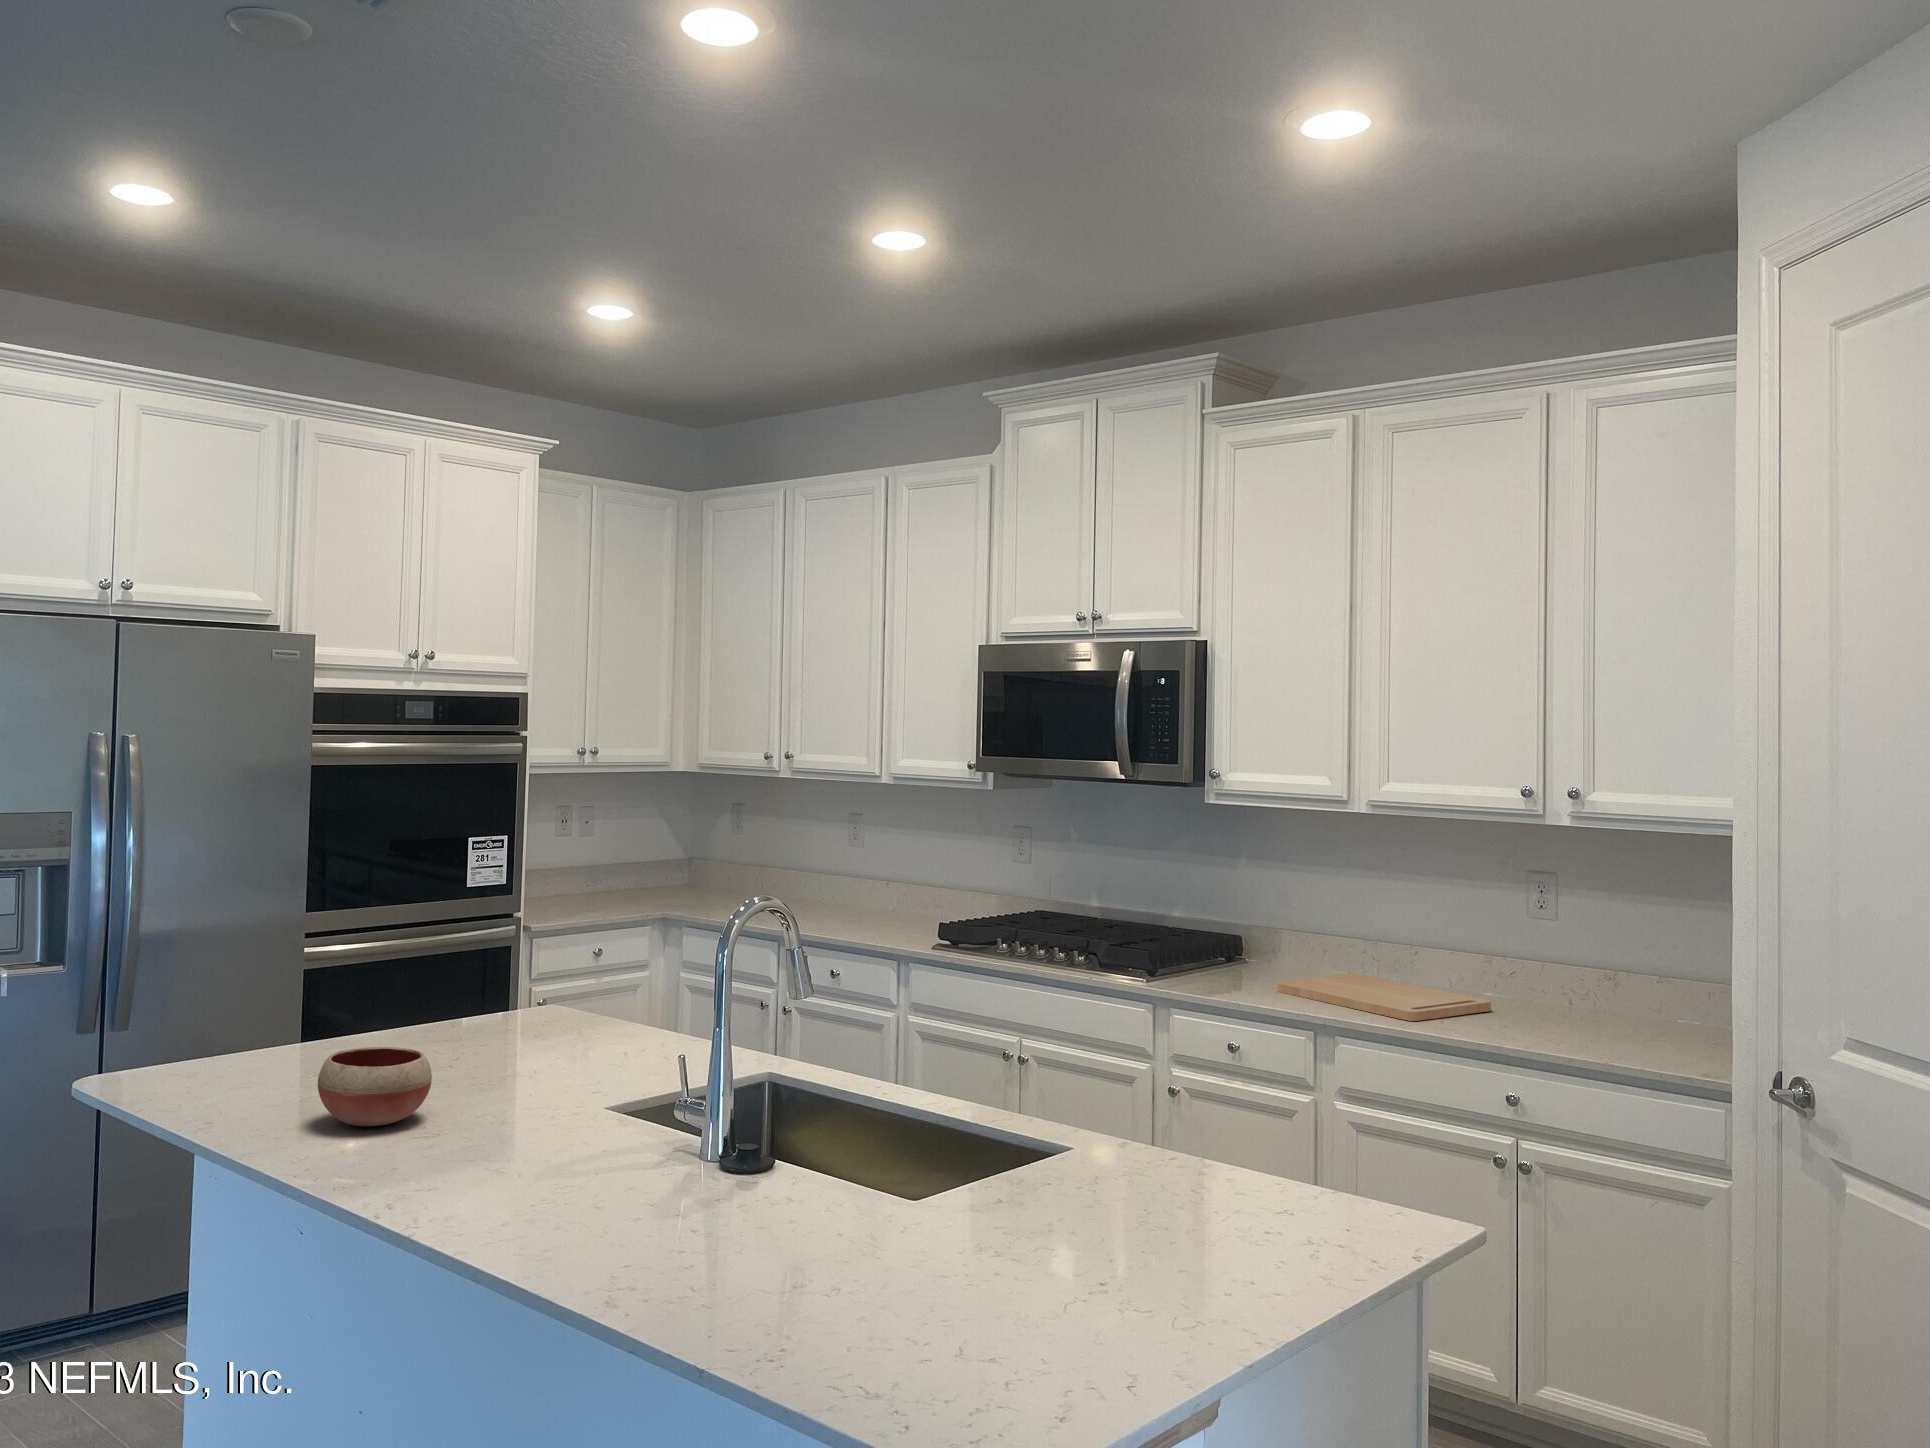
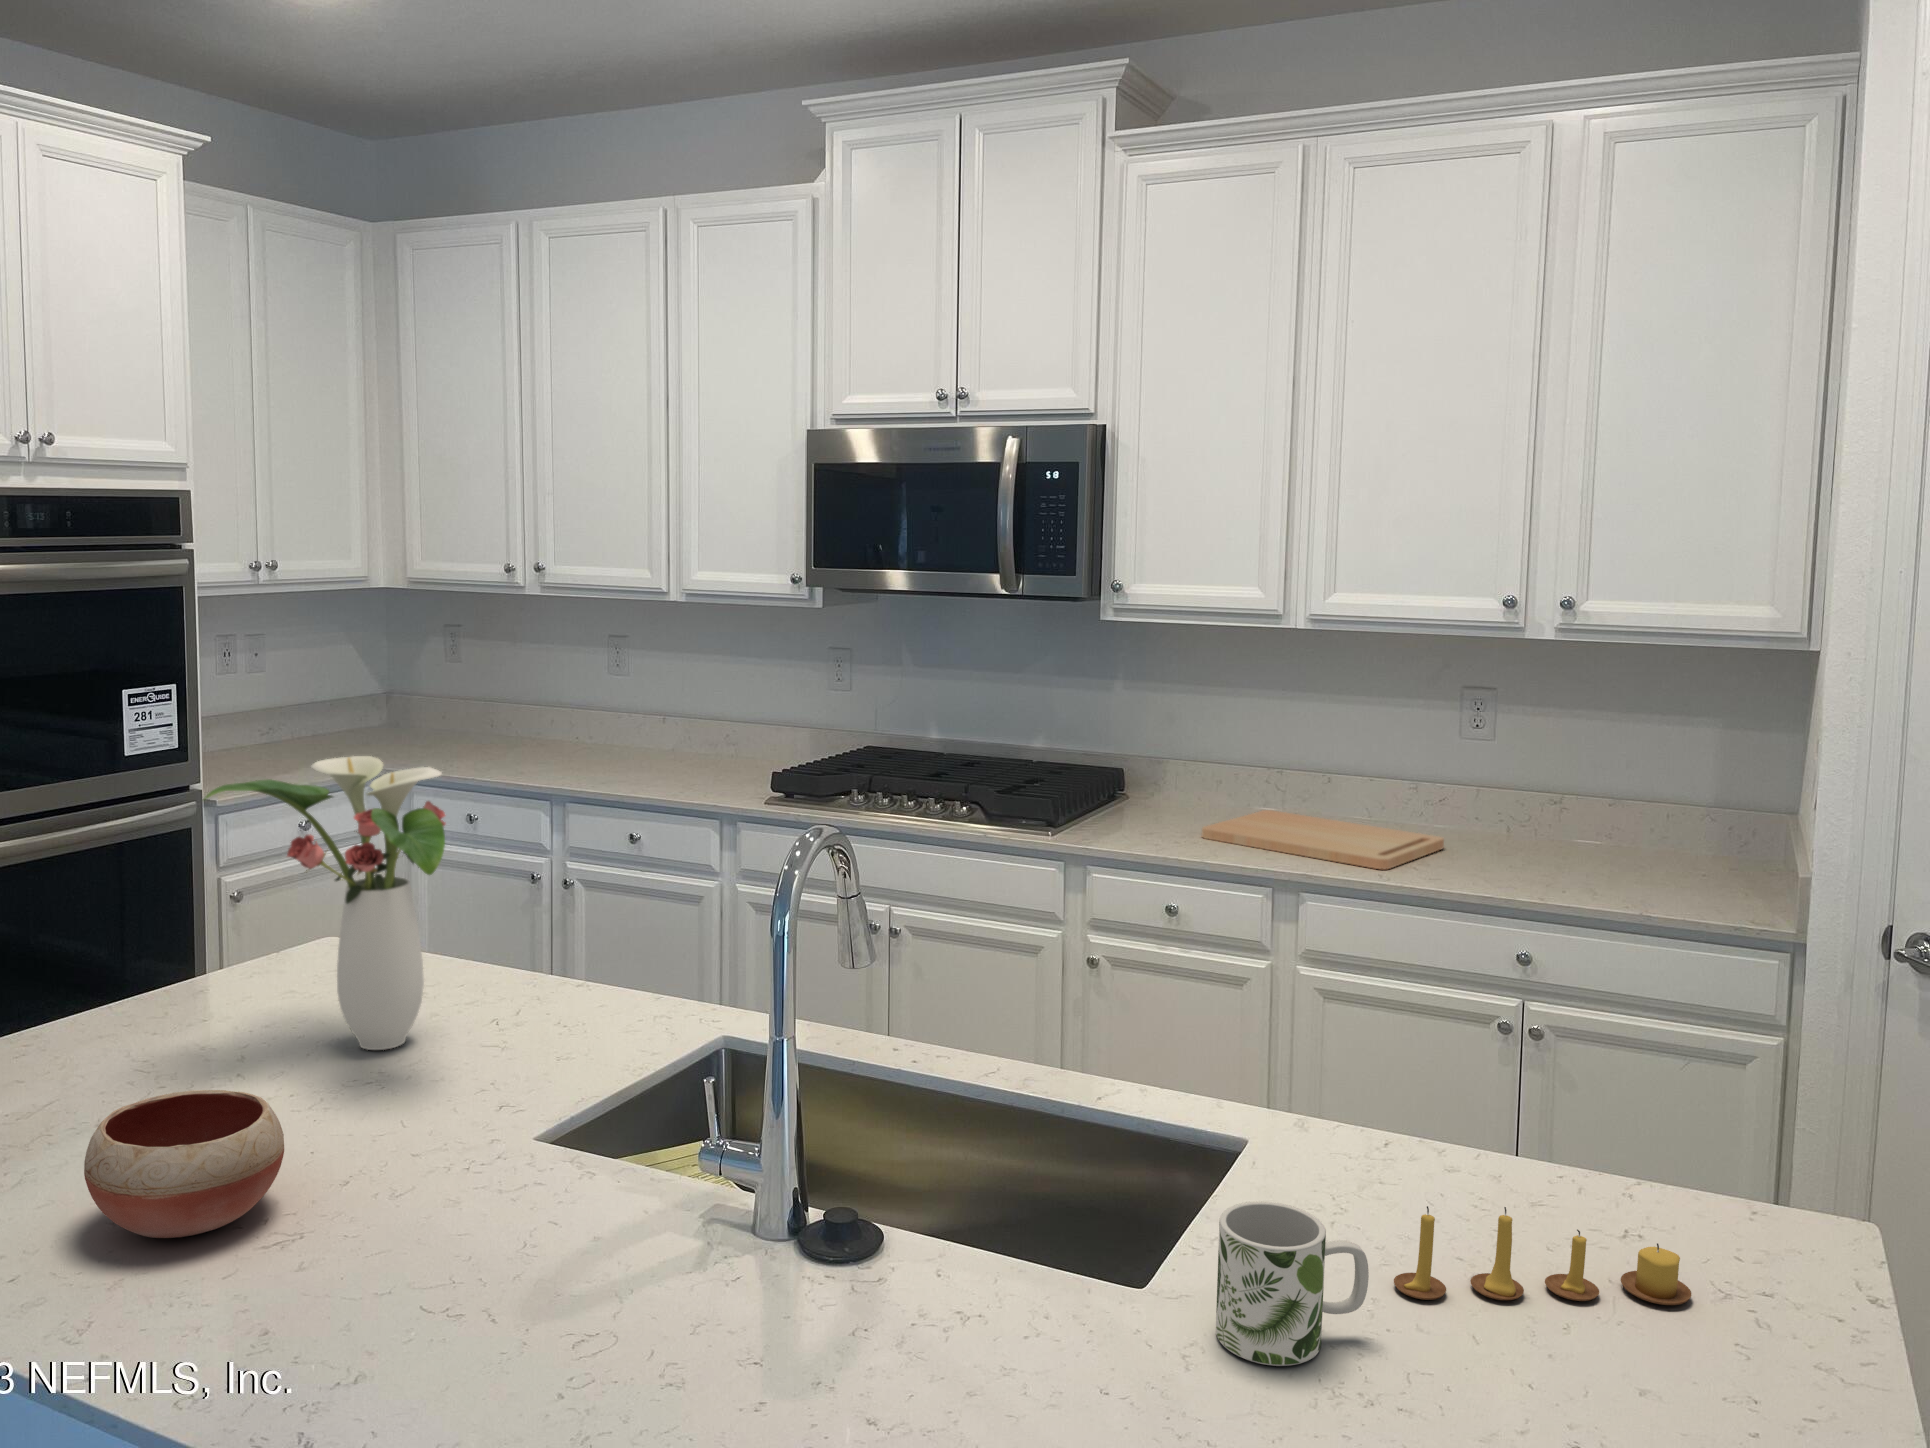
flower arrangement: none [434,863,587,1060] -> present [205,756,445,1050]
mug: none [915,1142,1013,1239] -> present [1216,1201,1369,1366]
candle: none [1061,1162,1264,1245] -> present [1394,1206,1691,1305]

